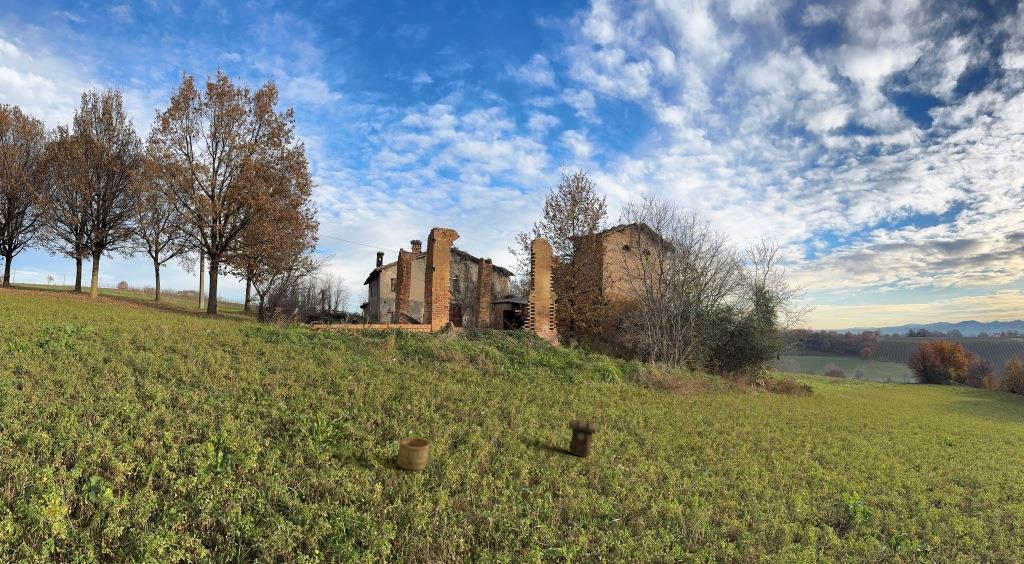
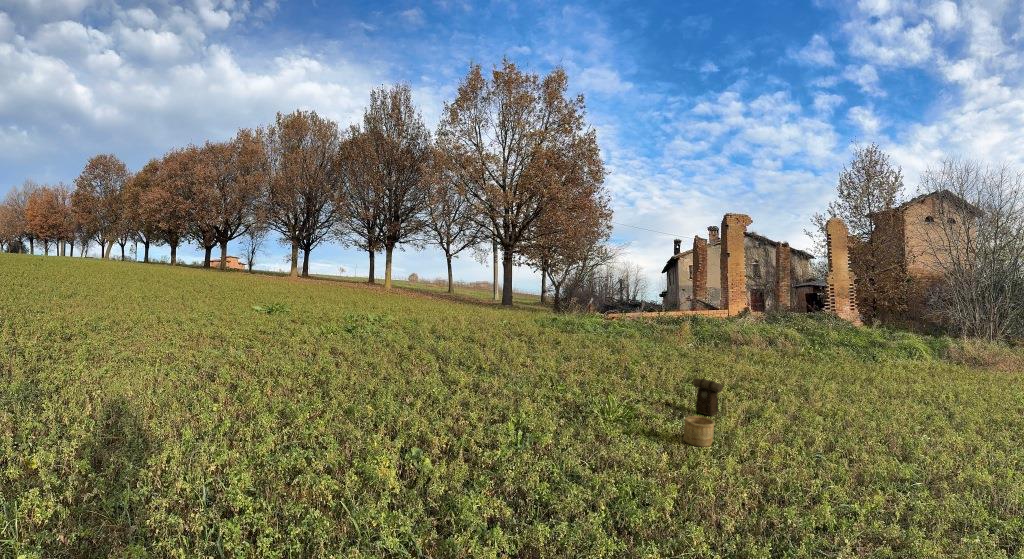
backpack: present [569,420,598,457] -> present [693,378,723,416]

